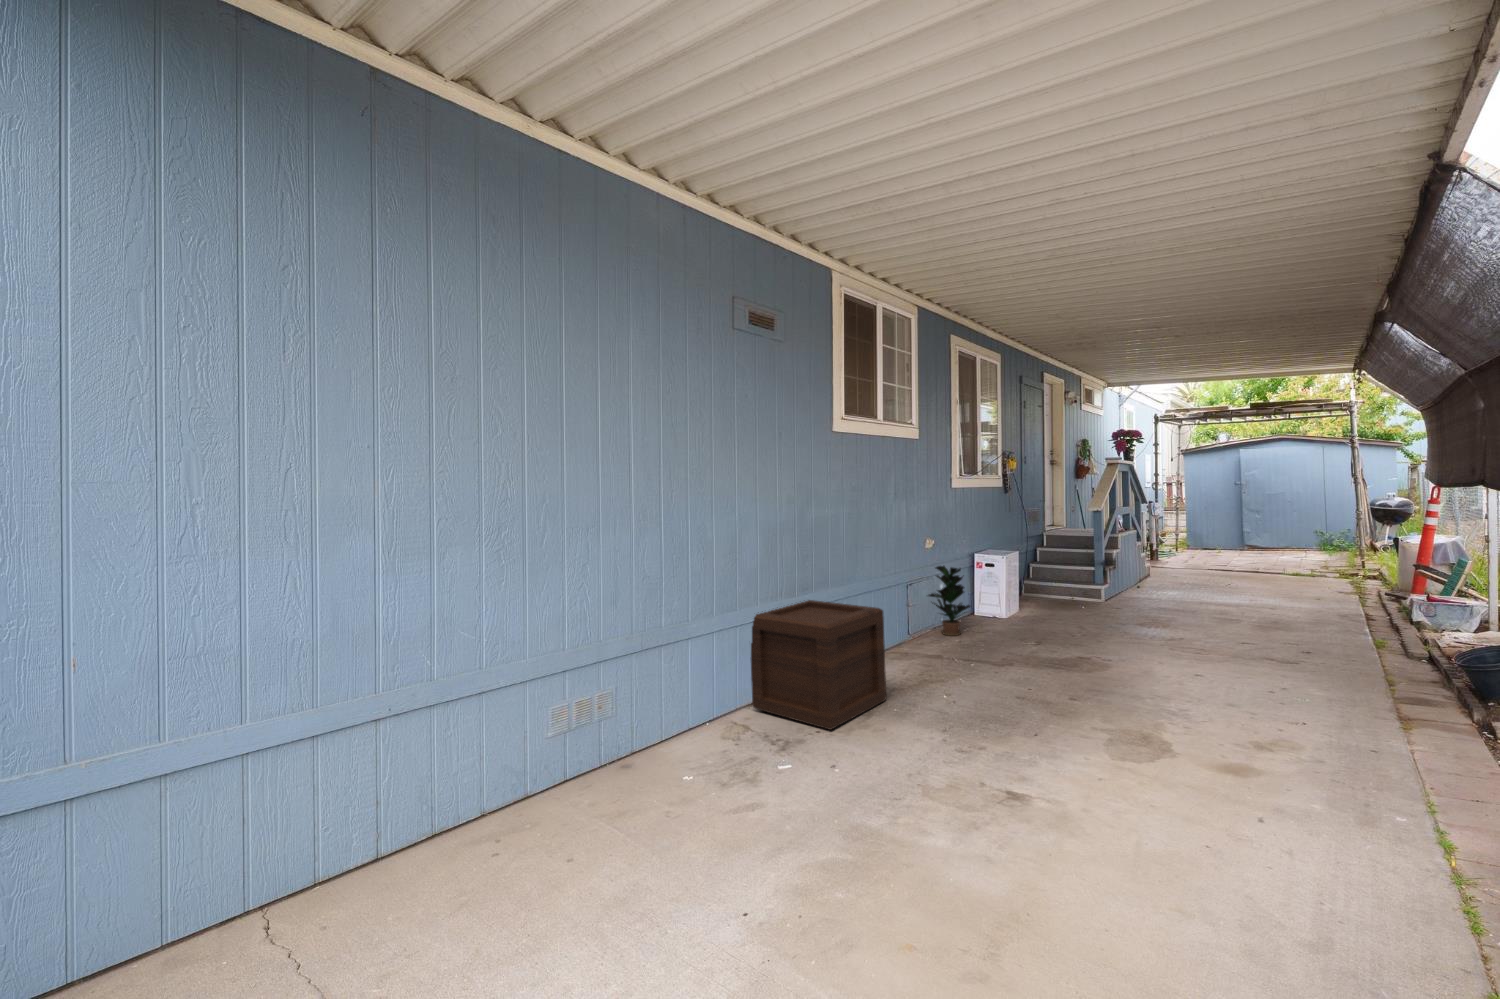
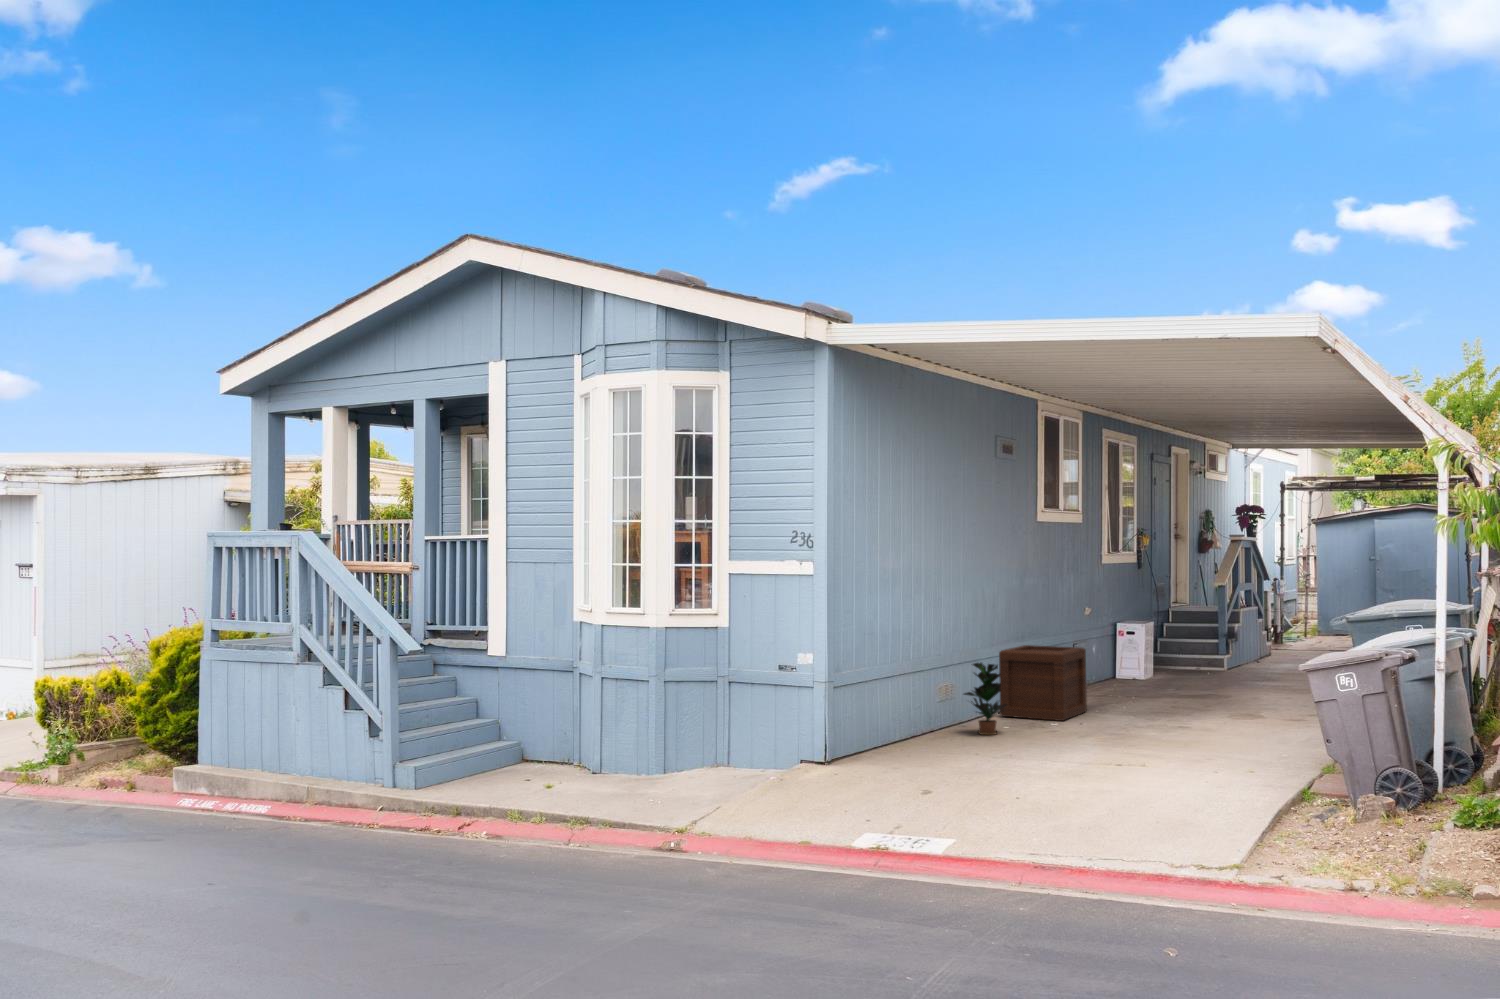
potted plant: present [928,566,970,636] -> present [964,663,1007,735]

